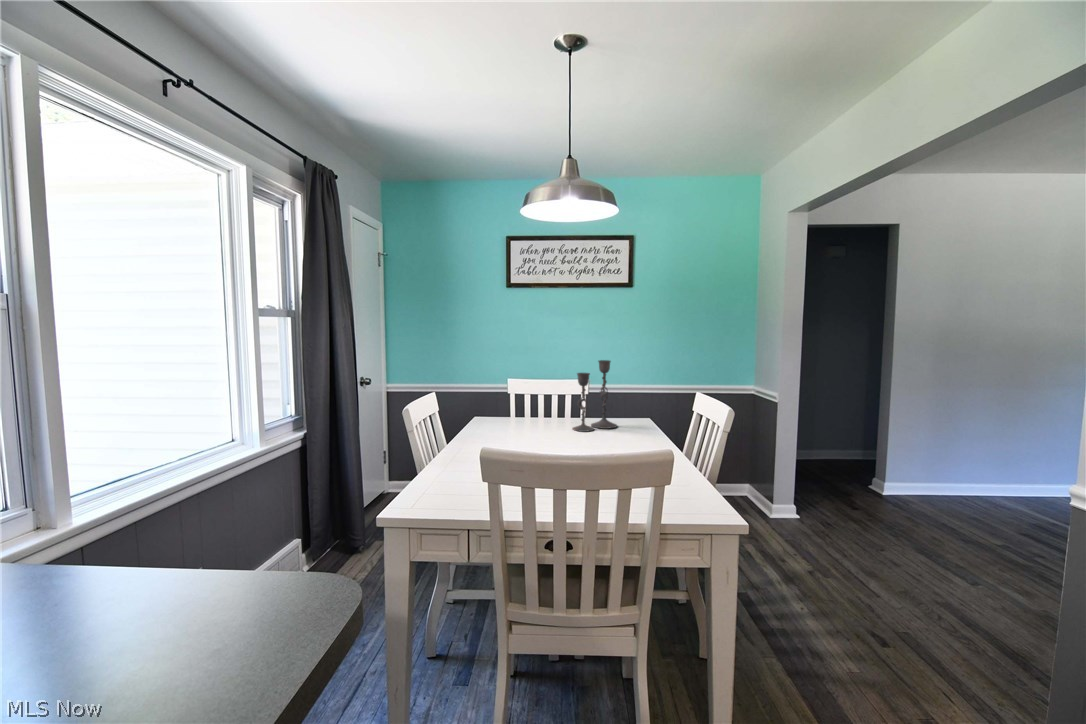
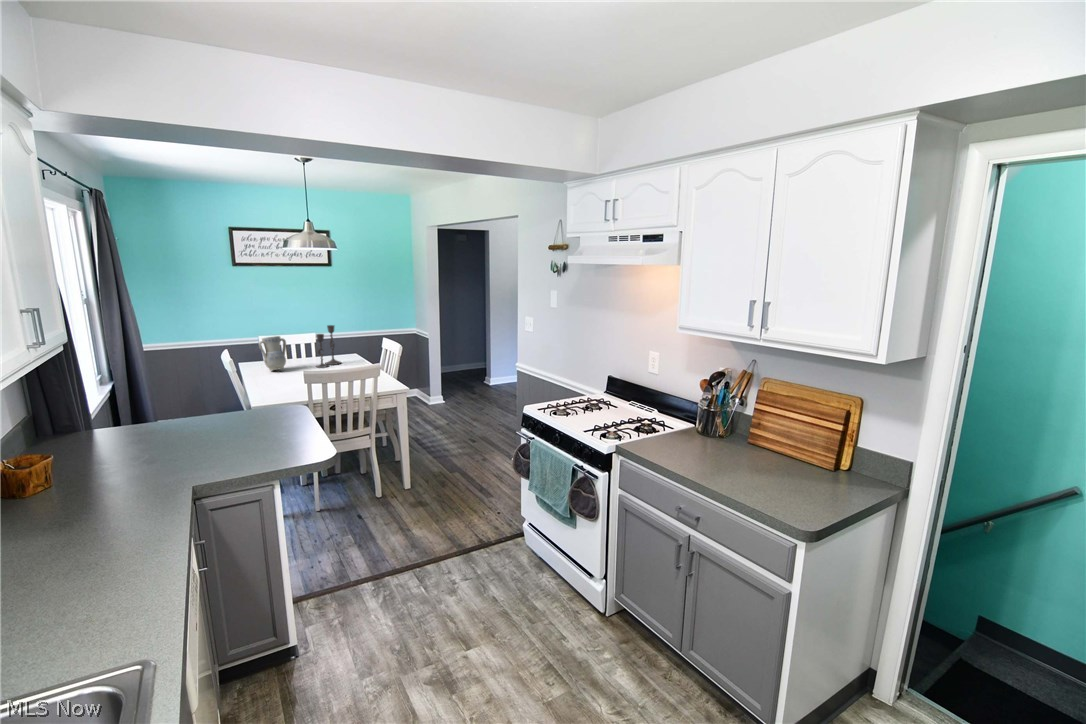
vase: none [488,370,531,426] -> present [259,336,286,370]

